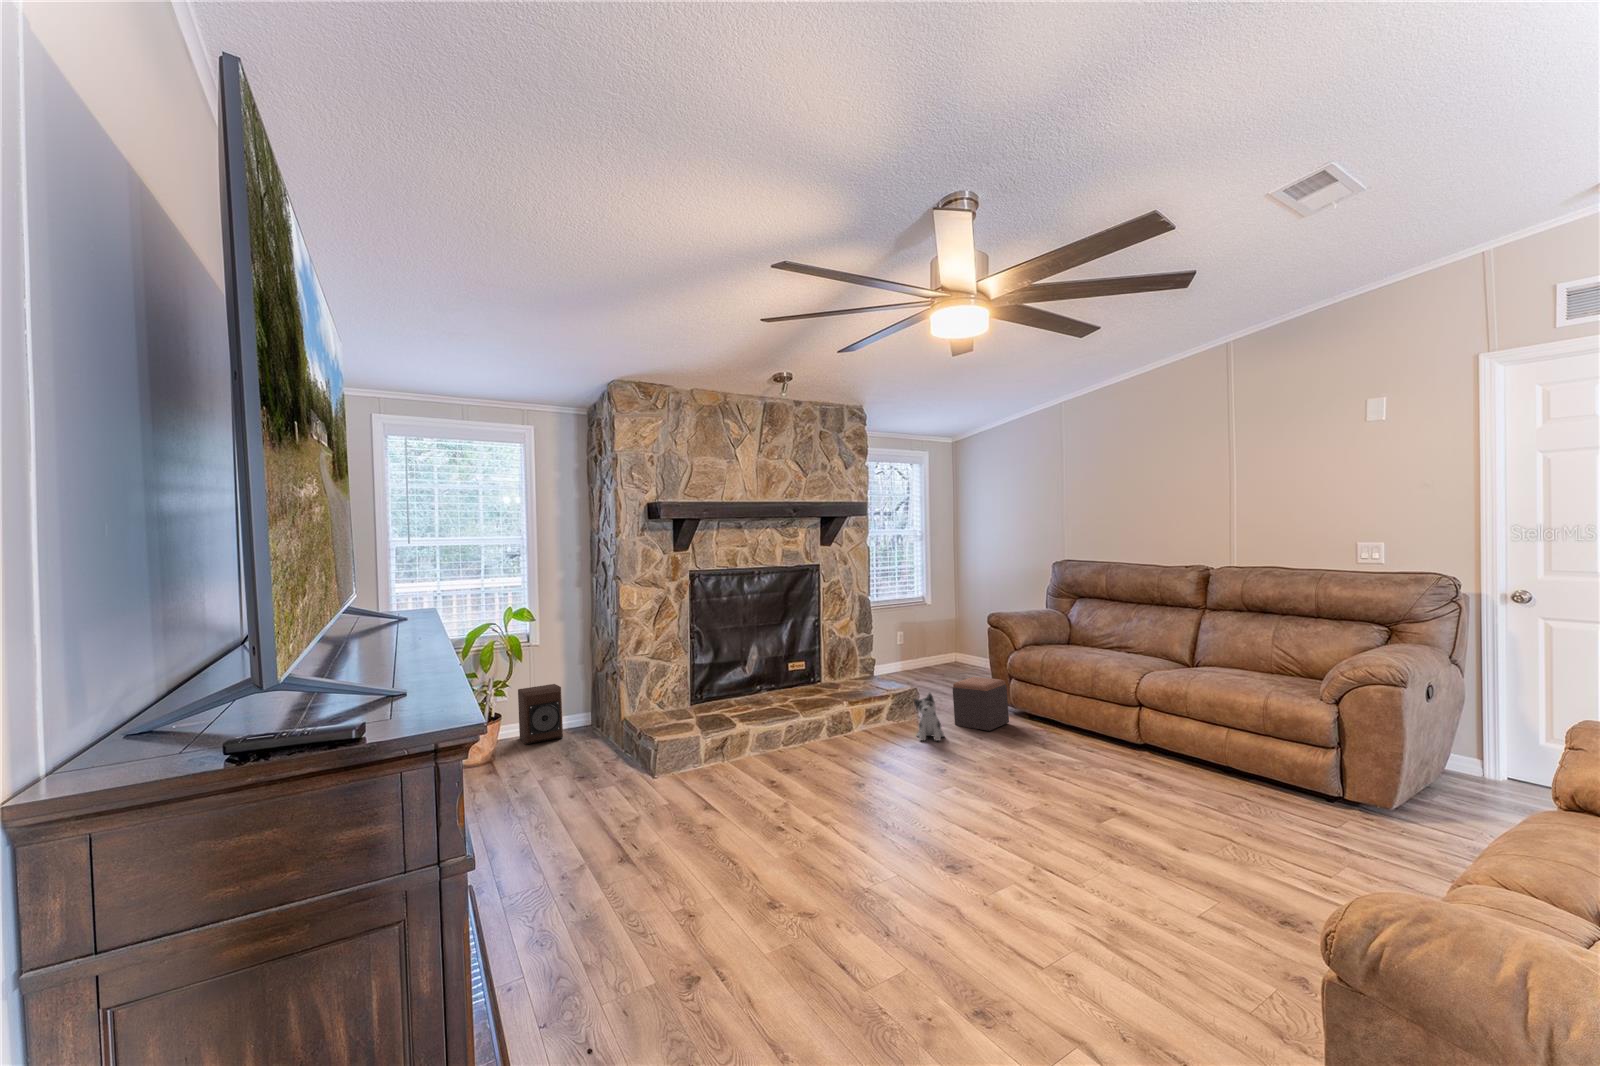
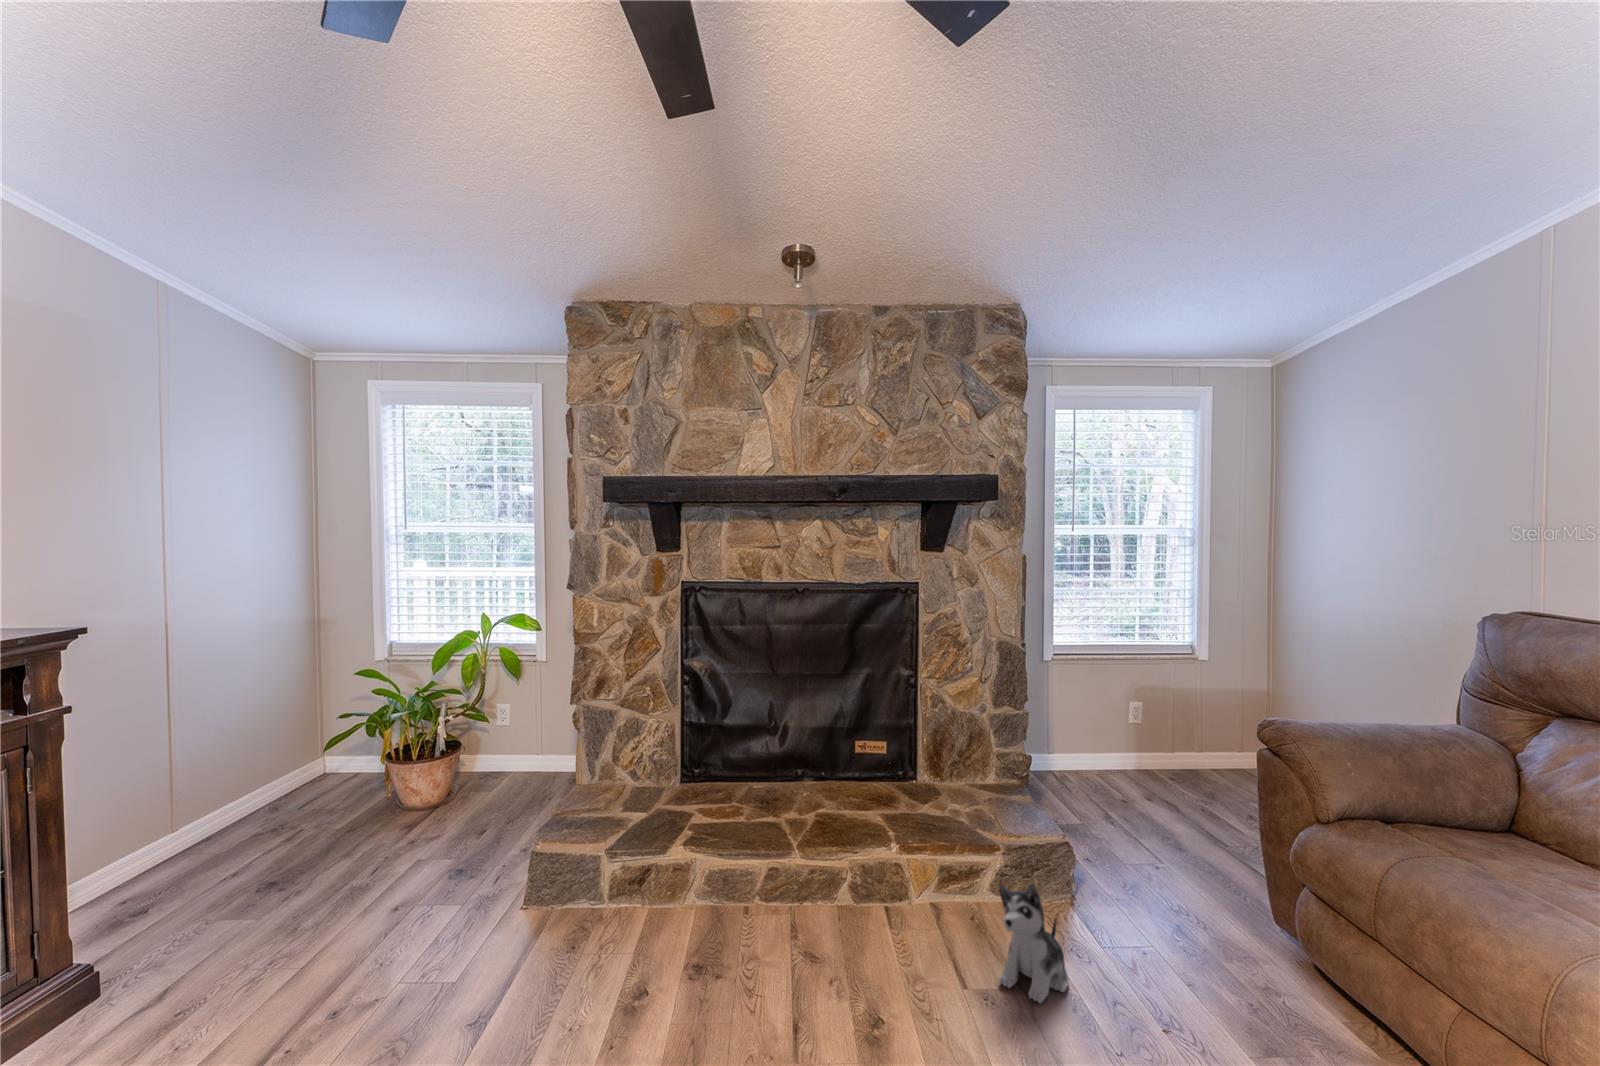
footstool: present [953,677,1009,731] -> none [1123,855,1272,1013]
speaker: present [518,684,563,745] -> none [504,715,562,790]

